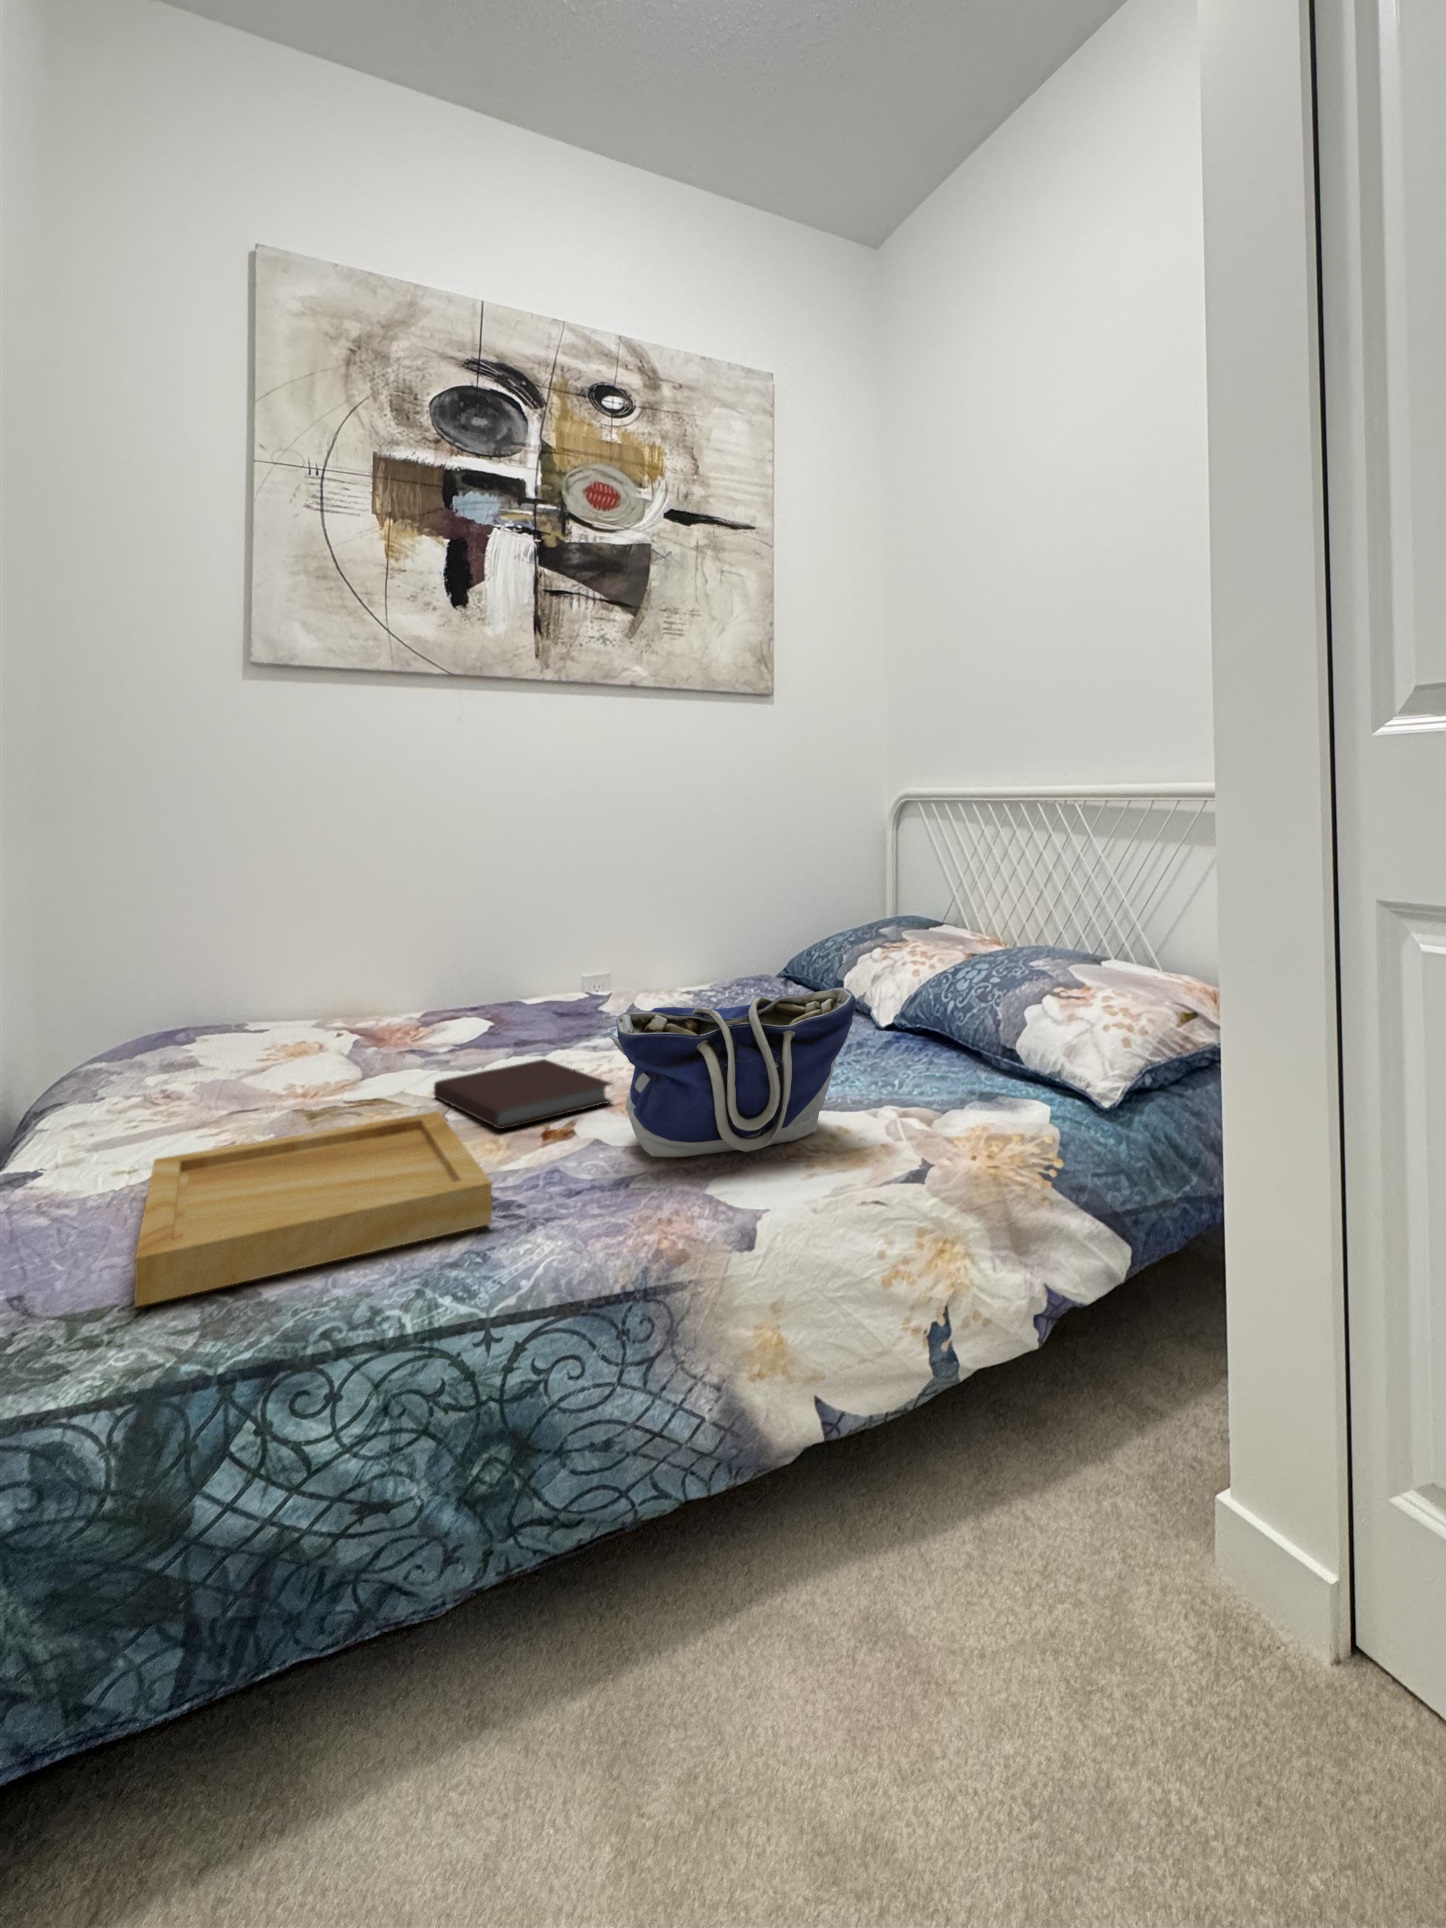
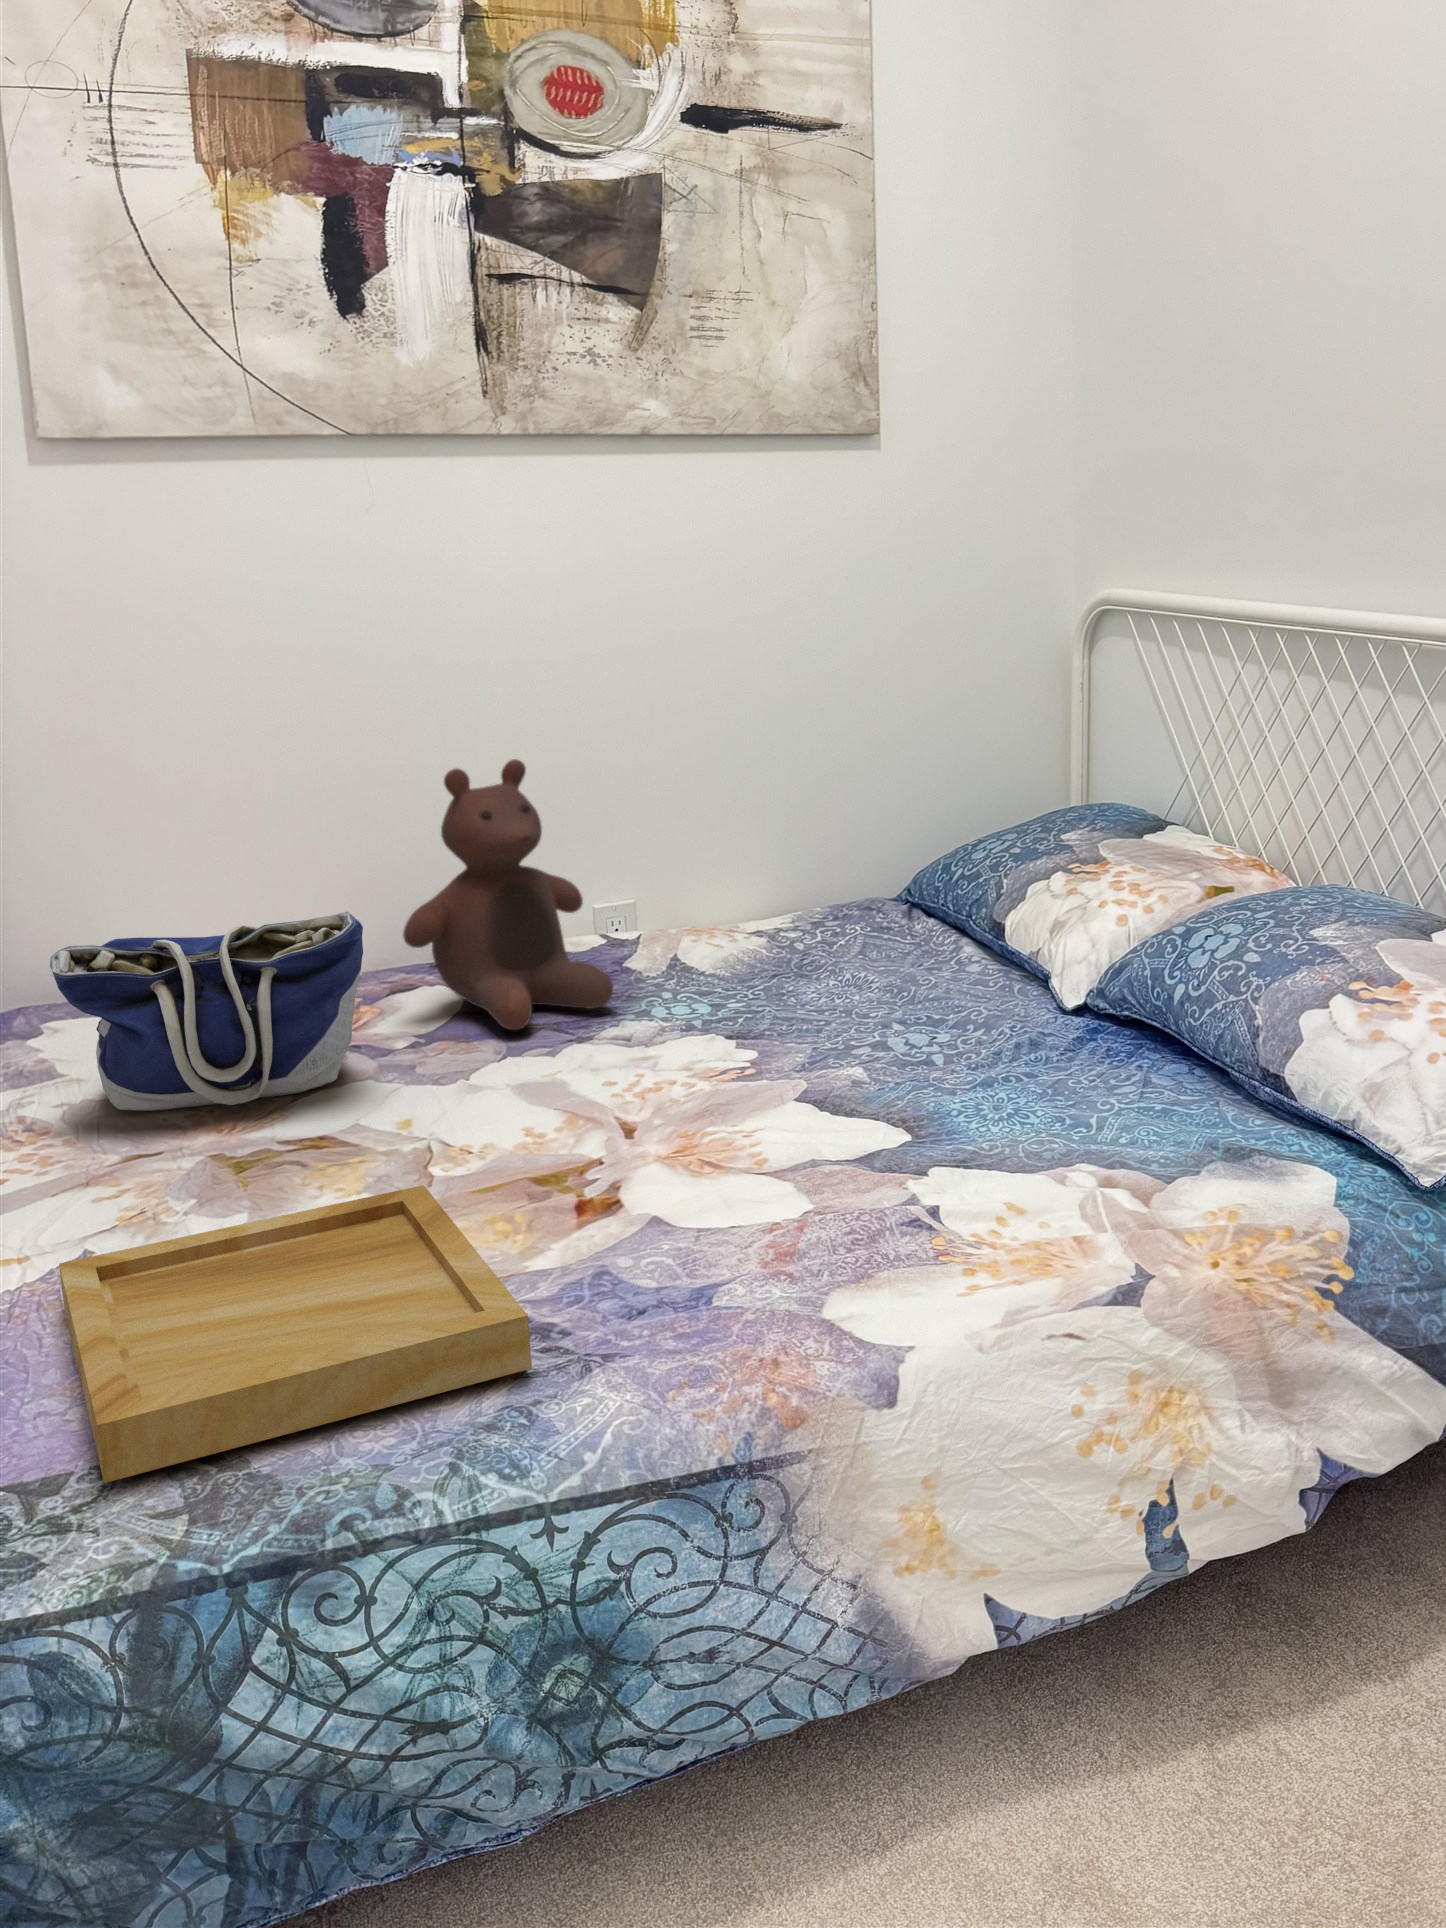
stuffed bear: none [457,867,592,1035] -> present [403,759,613,1030]
tote bag: present [610,987,856,1157] -> present [50,912,363,1111]
notebook: present [434,1059,612,1129] -> none [402,1082,670,1208]

